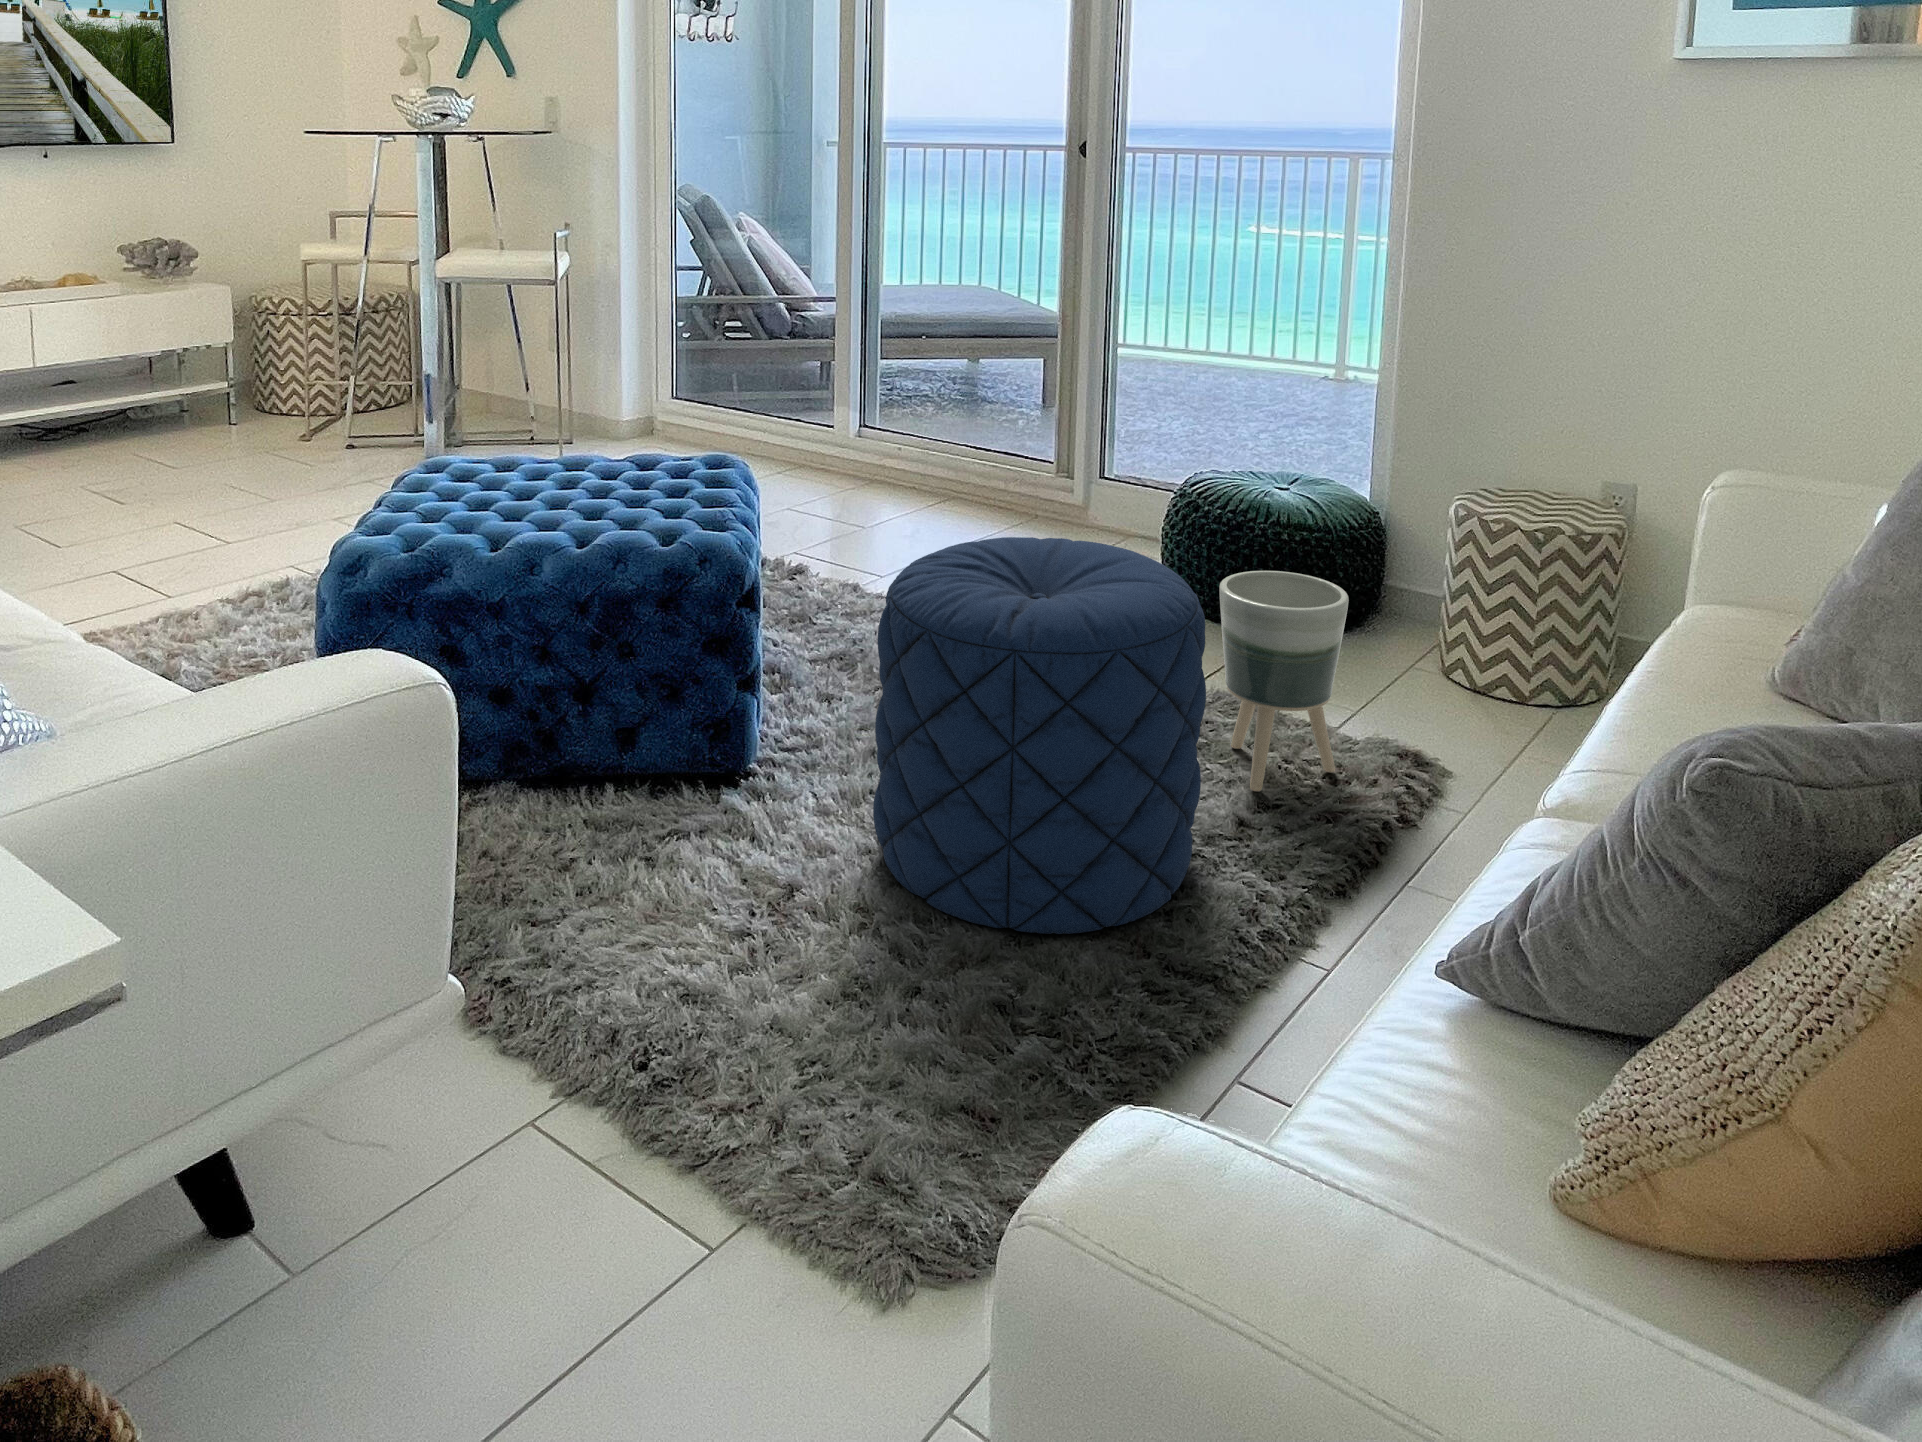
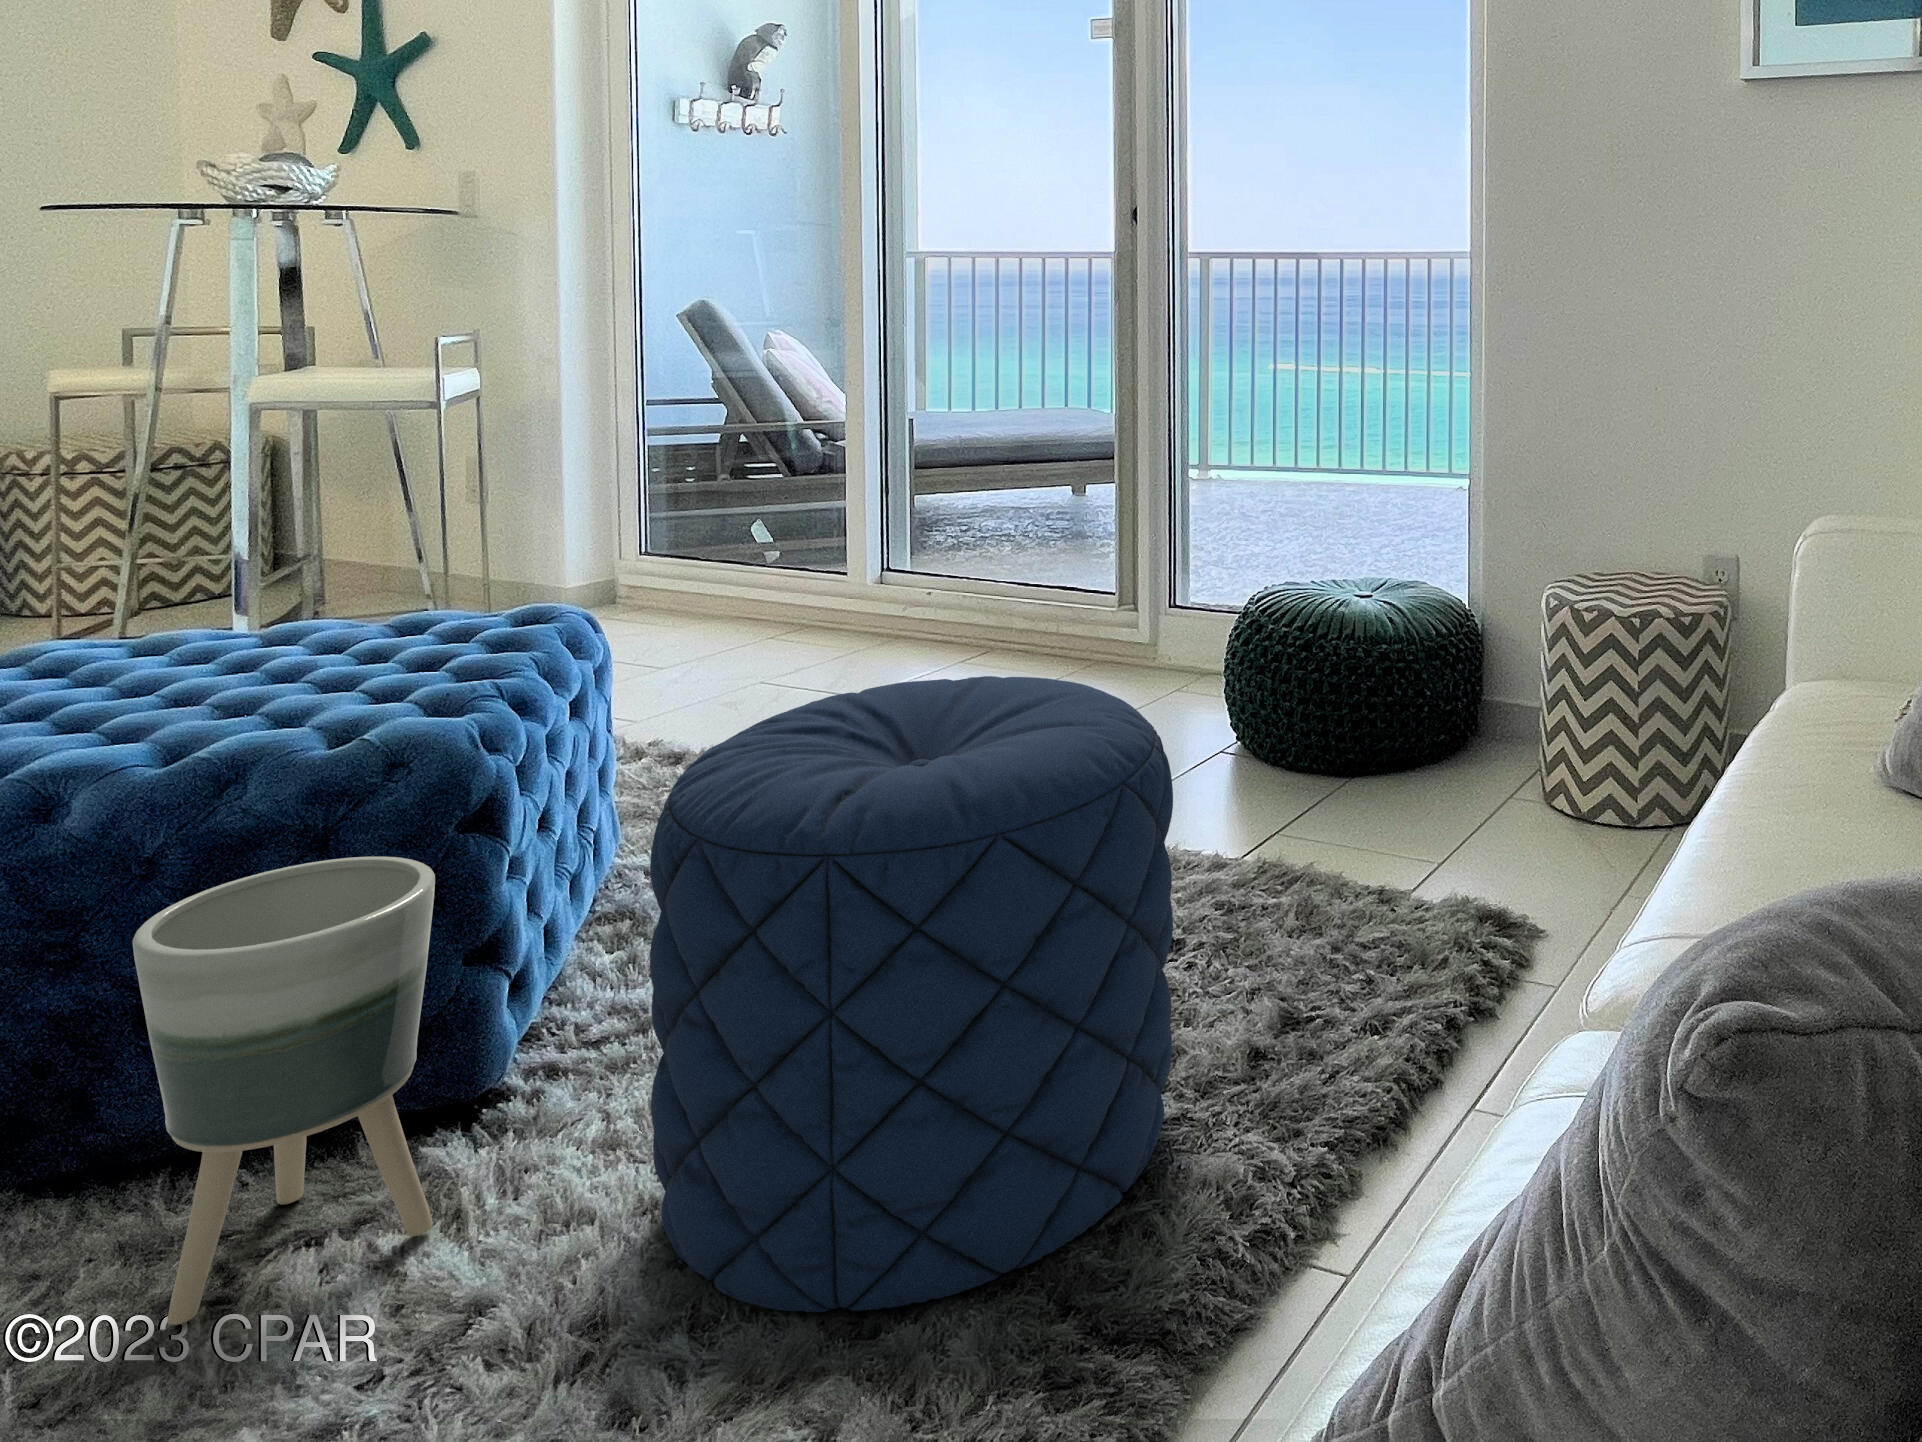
planter: present [1219,571,1349,791] -> present [132,856,435,1325]

